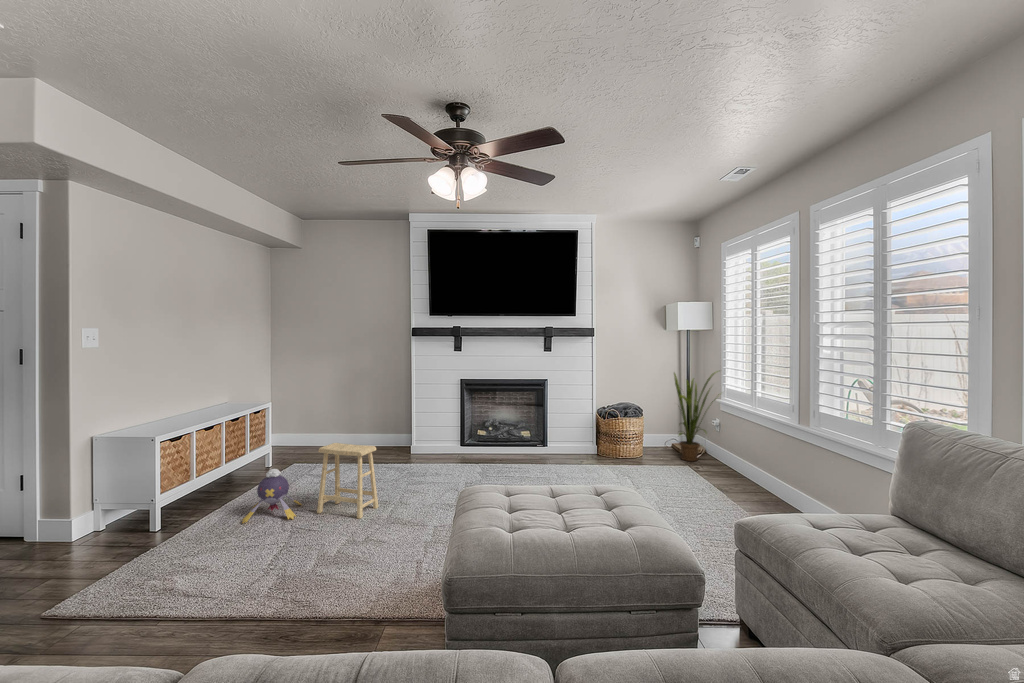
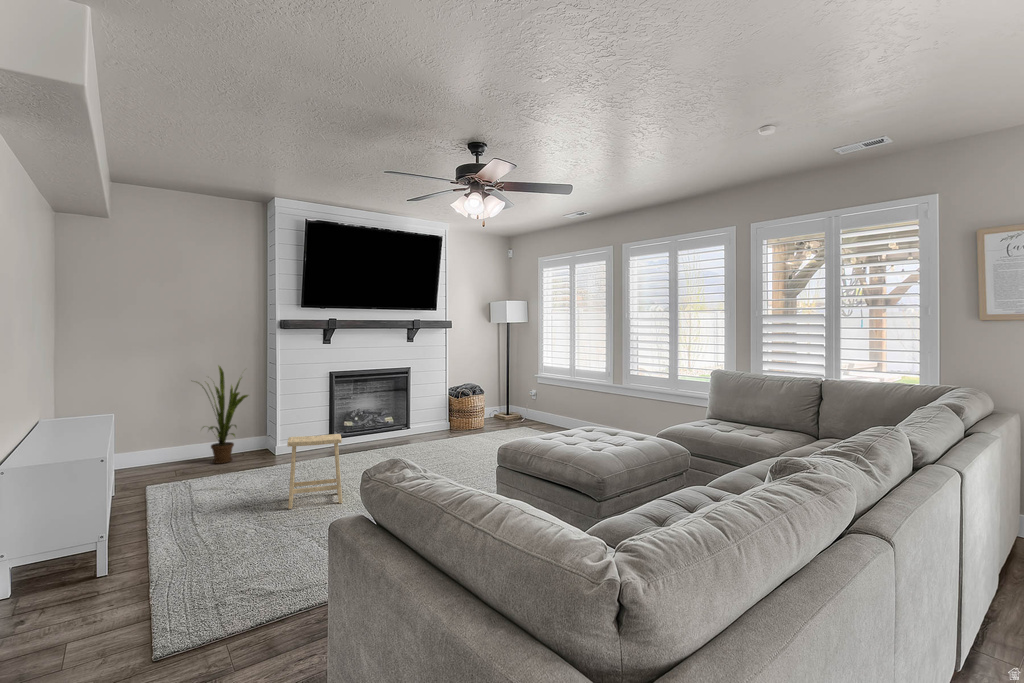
house plant: present [674,372,716,461] -> present [202,366,248,464]
plush toy: present [242,469,302,523] -> none [201,471,273,534]

